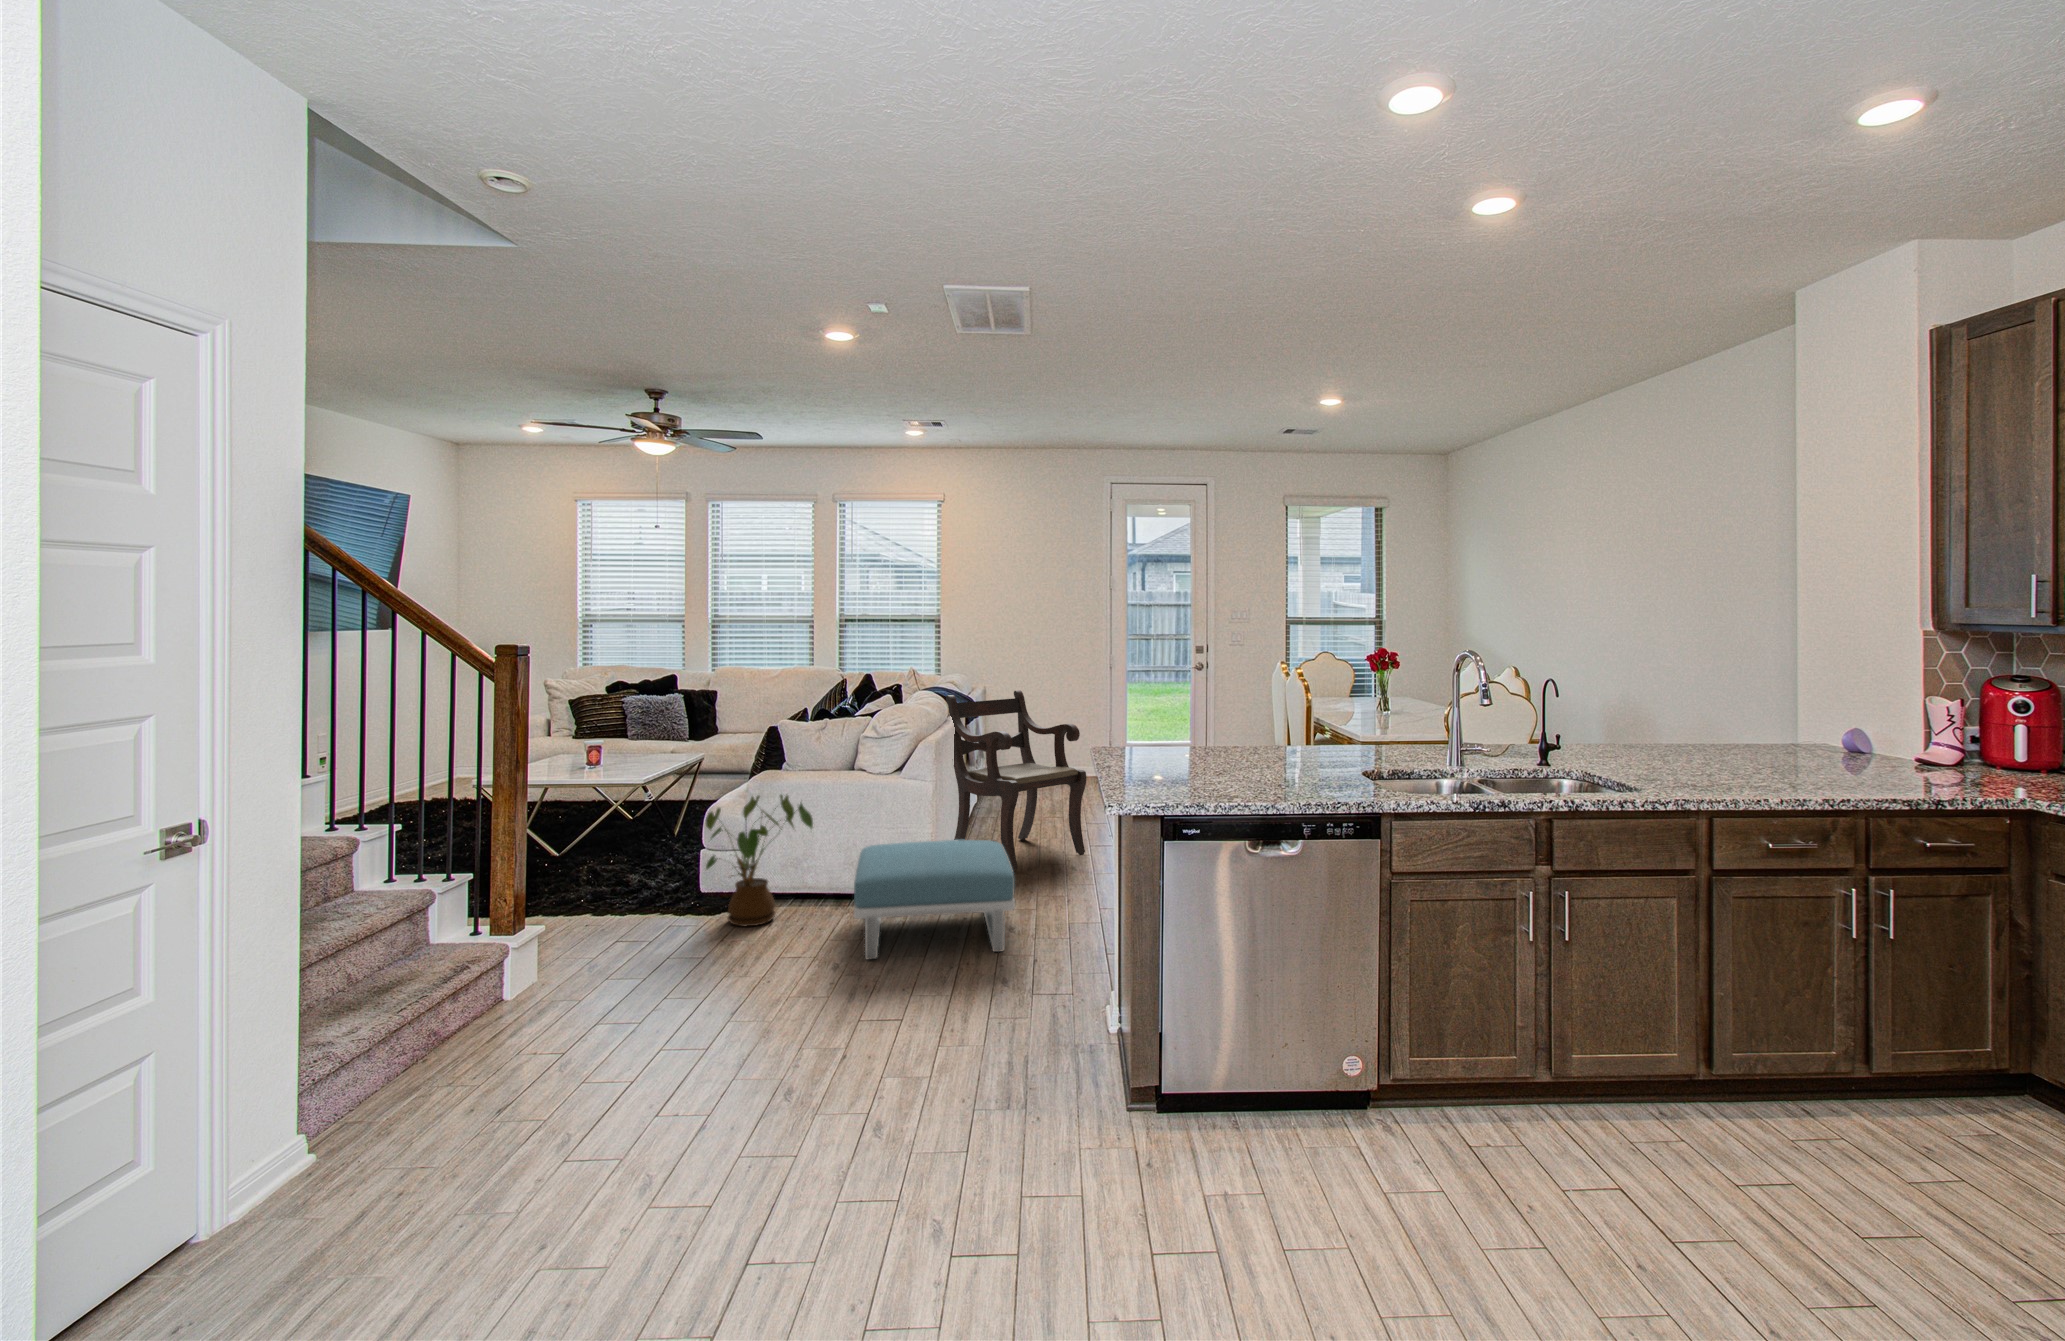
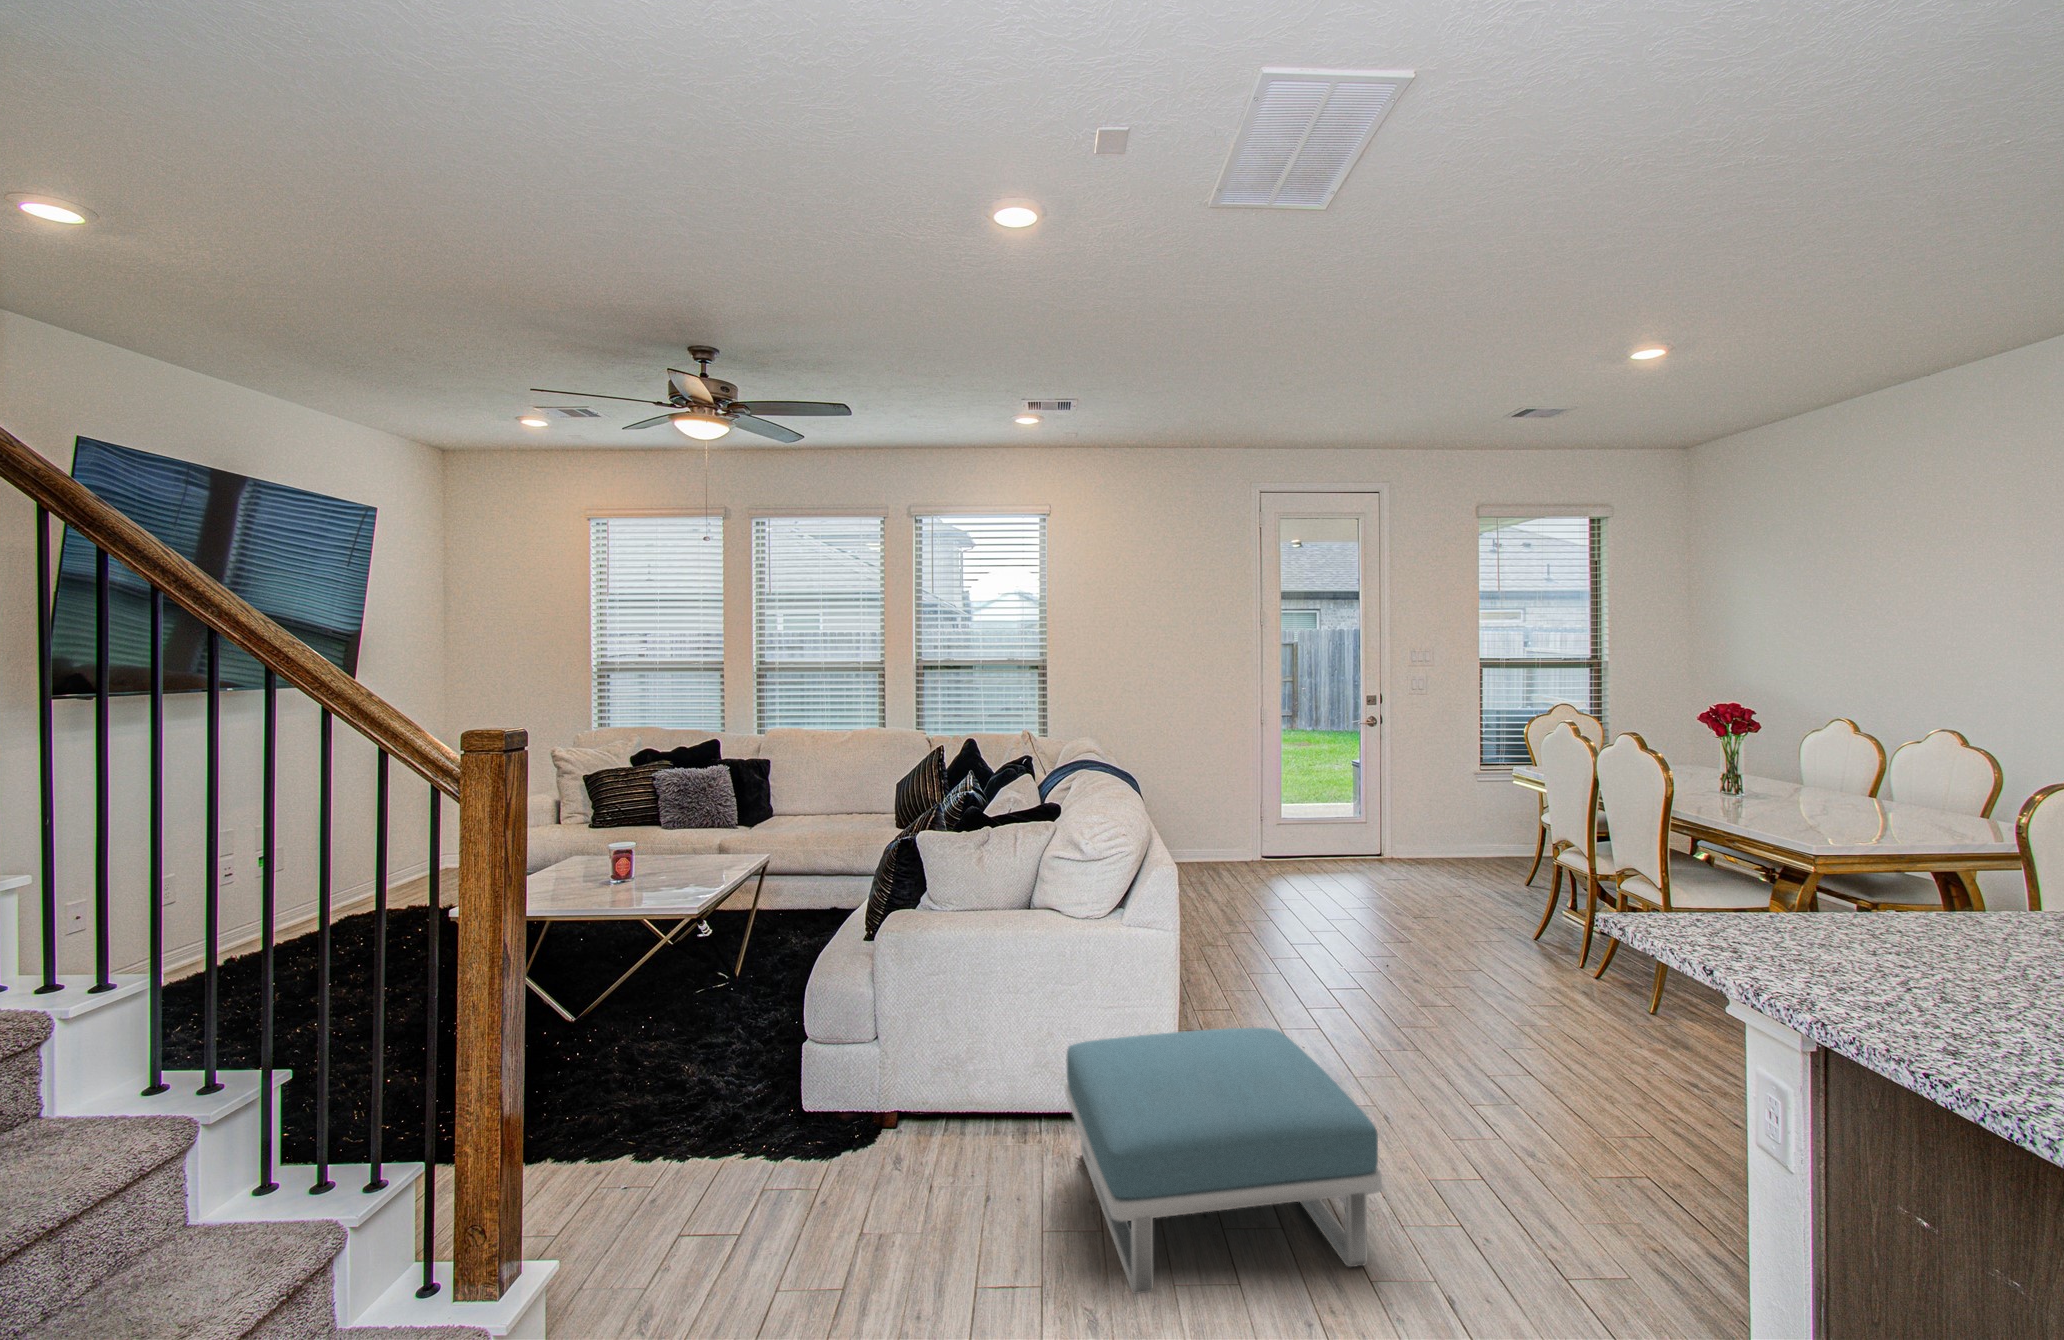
armchair: present [946,690,1086,872] -> none [1125,766,1330,1048]
house plant: present [706,795,813,926] -> none [819,956,990,1190]

